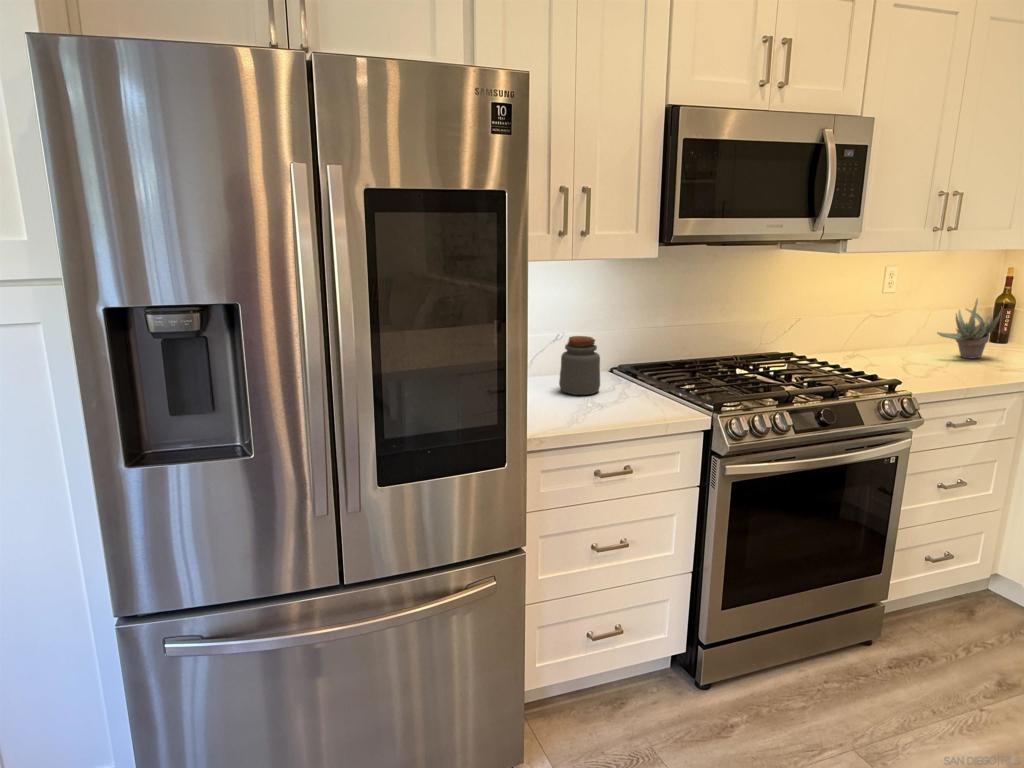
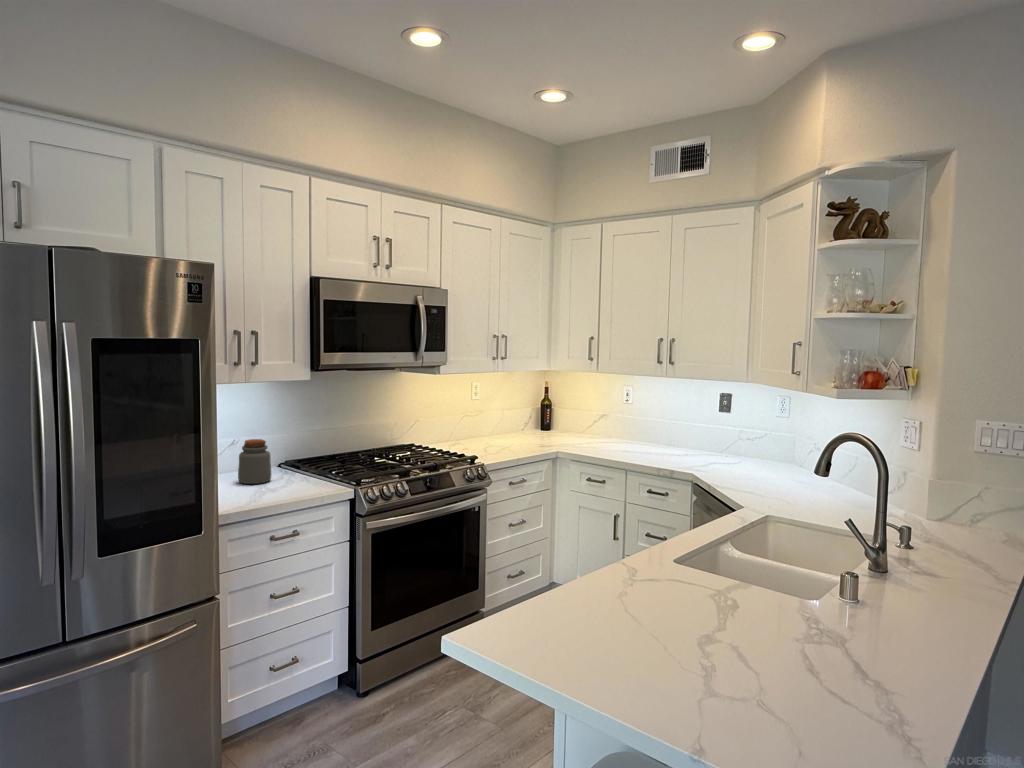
succulent plant: present [937,299,1002,359] -> none [504,401,539,440]

